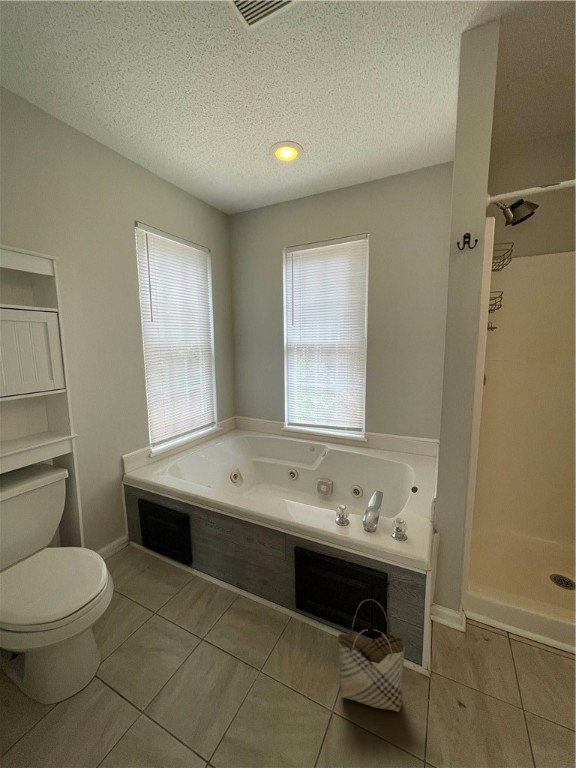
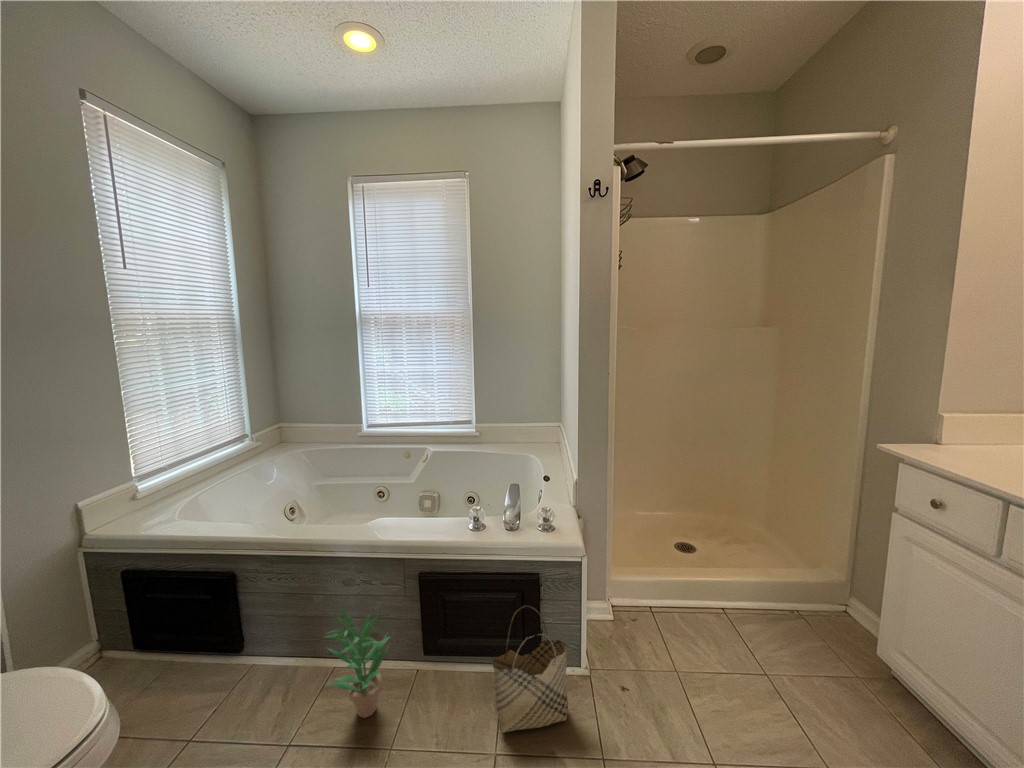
potted plant: none [225,556,272,640] -> present [325,608,389,718]

